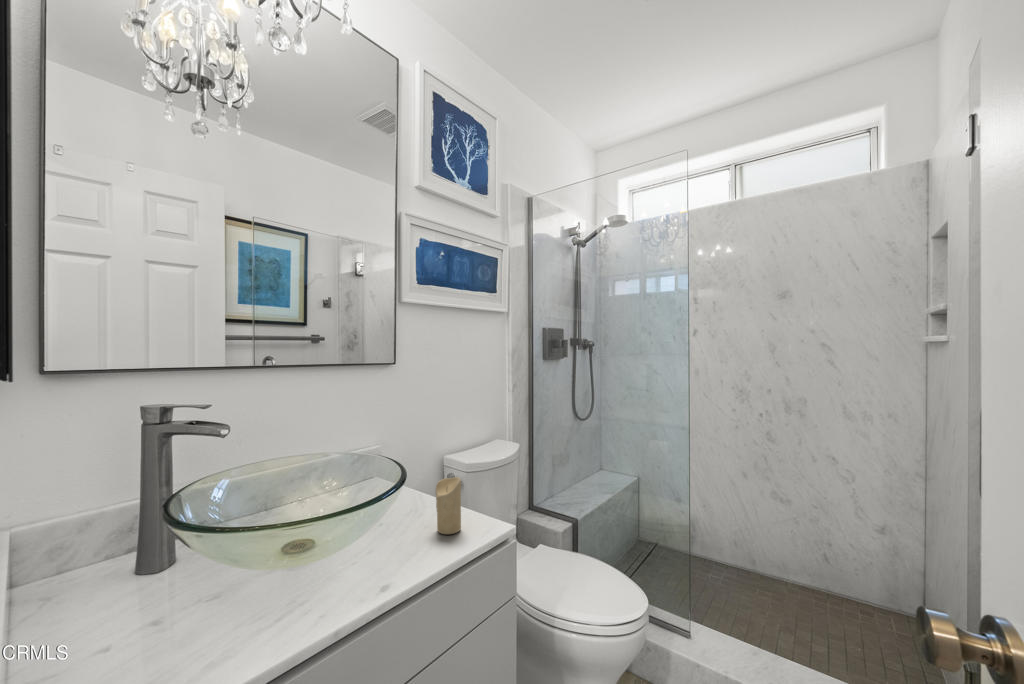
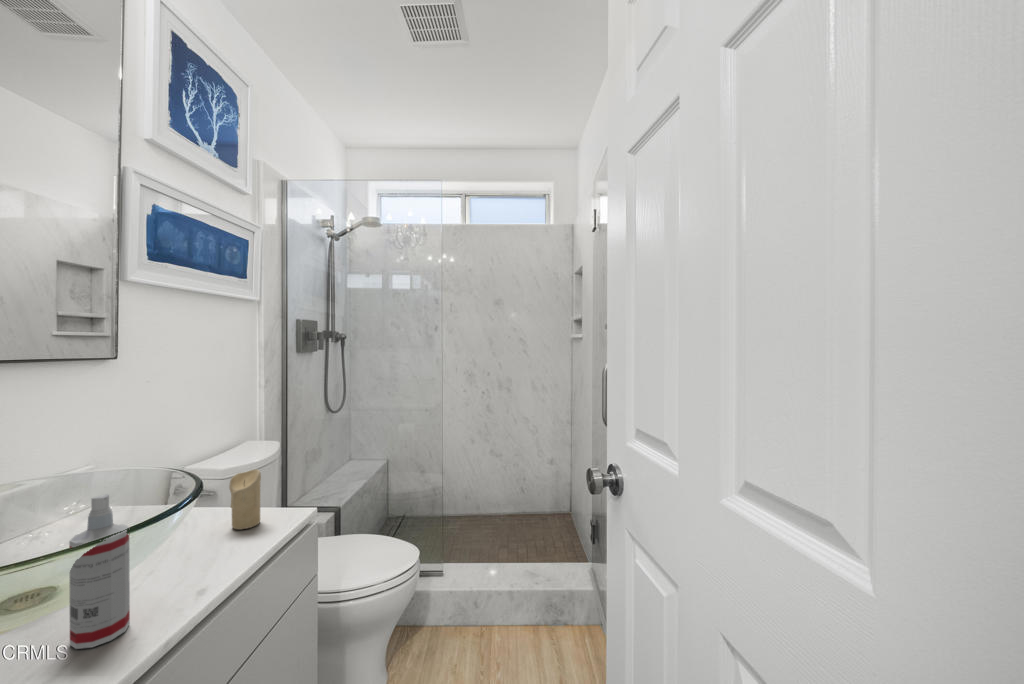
spray bottle: none [278,489,318,622] -> present [69,494,130,649]

